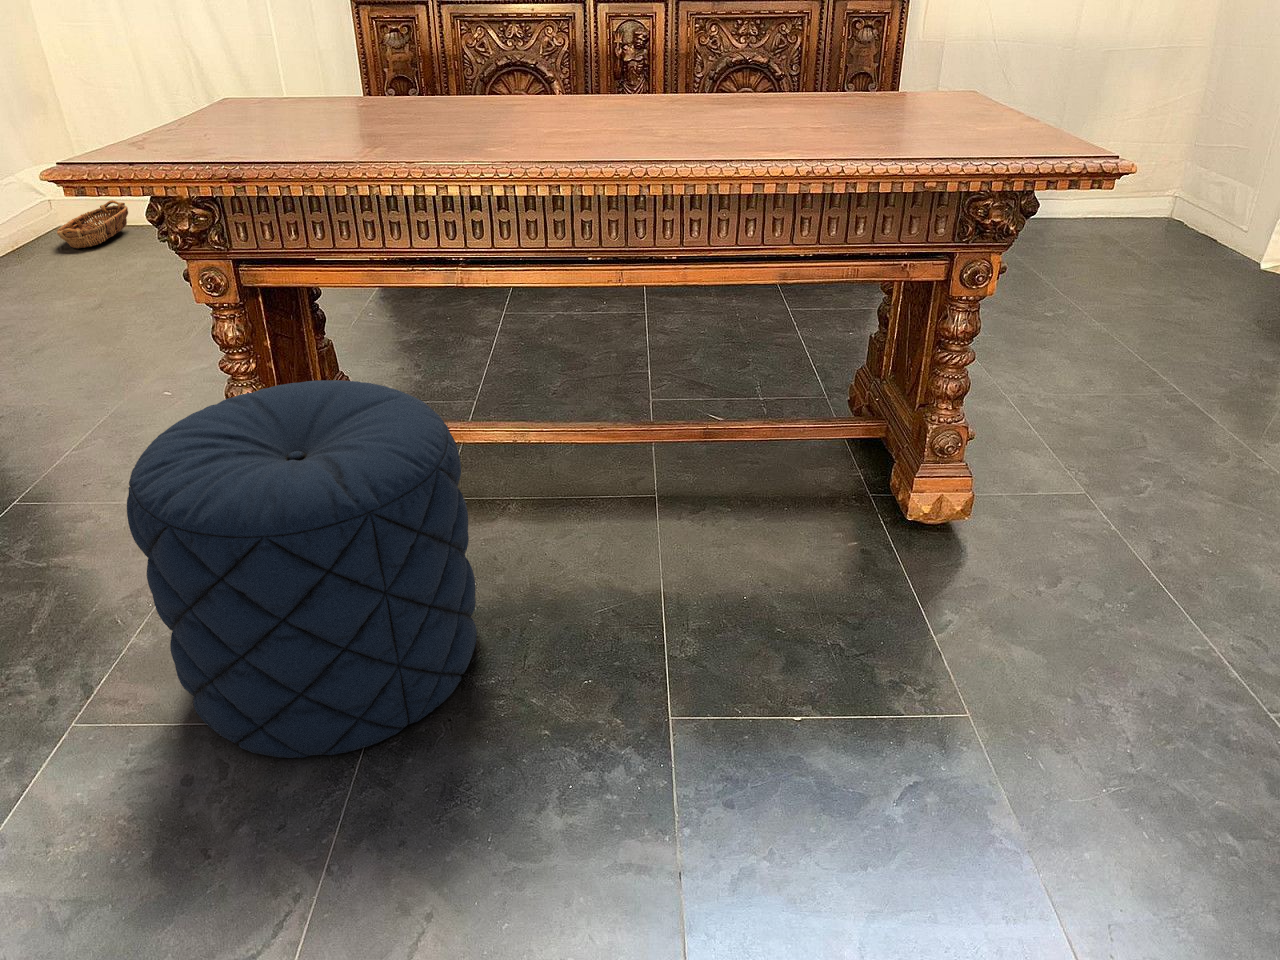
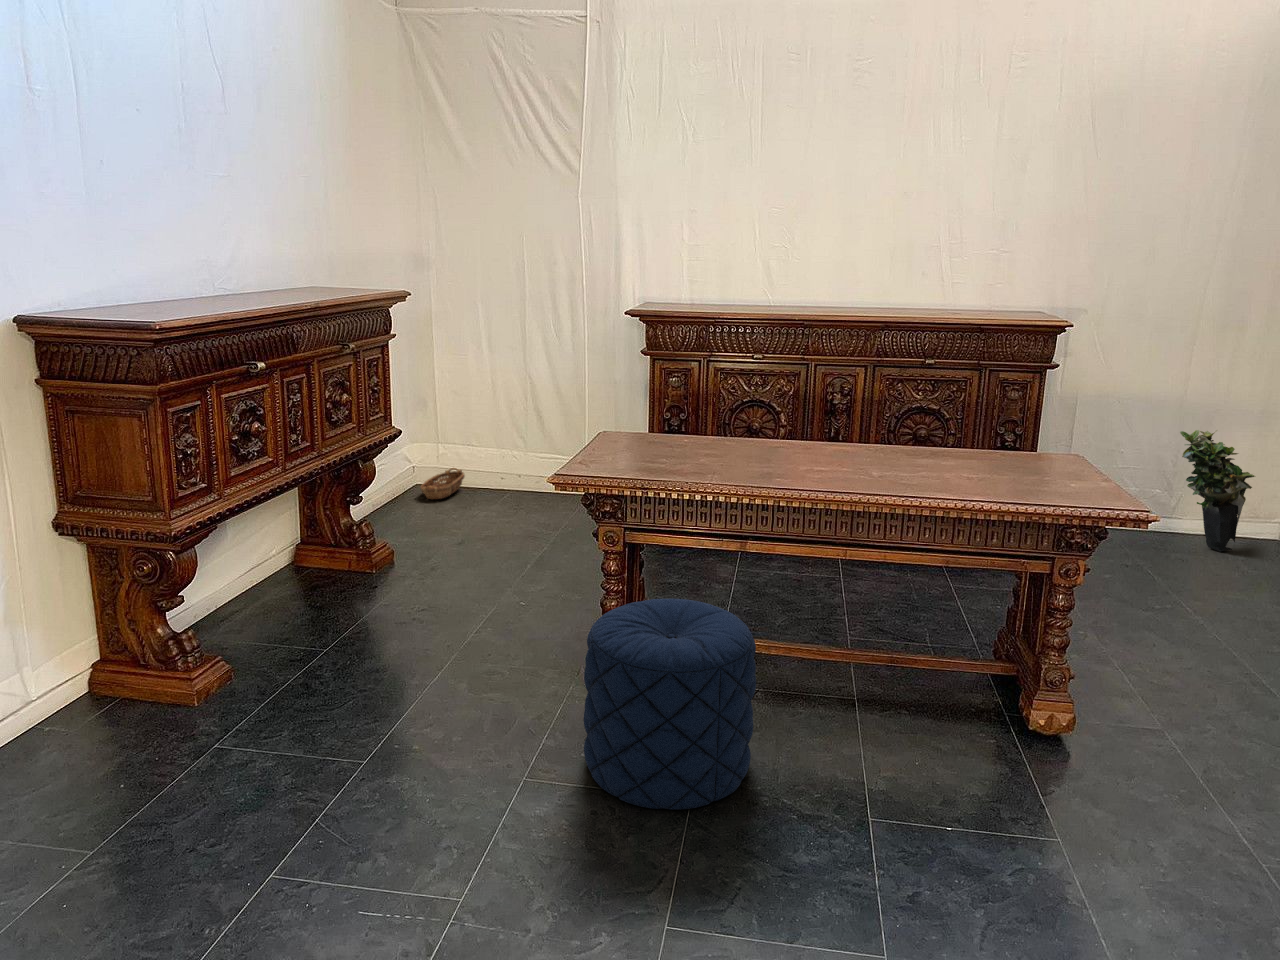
potted plant: none [1070,78,1160,240] -> present [1180,430,1255,552]

